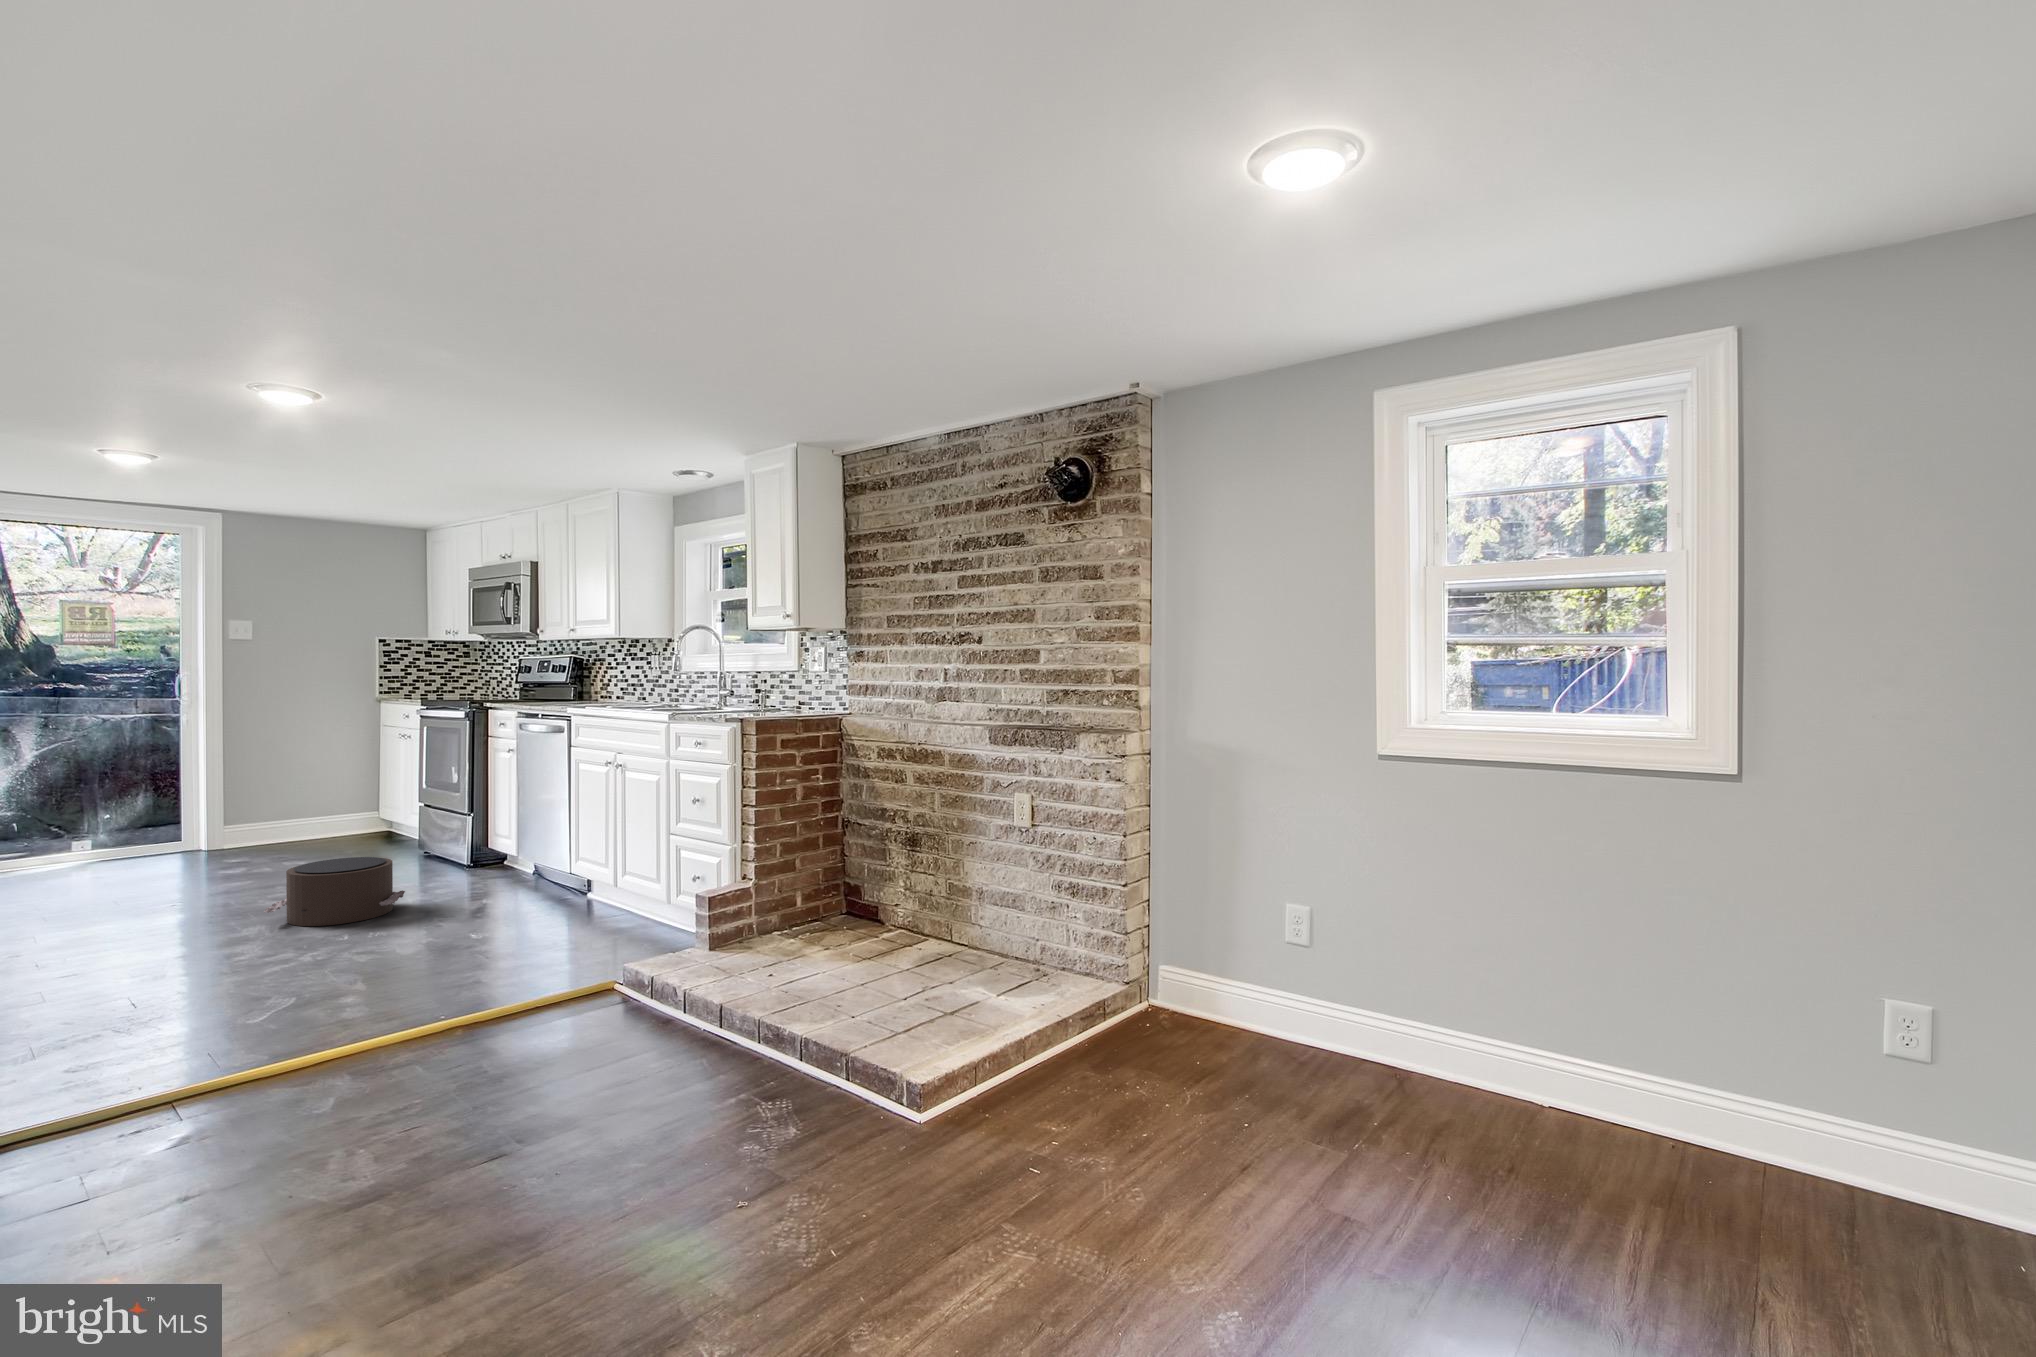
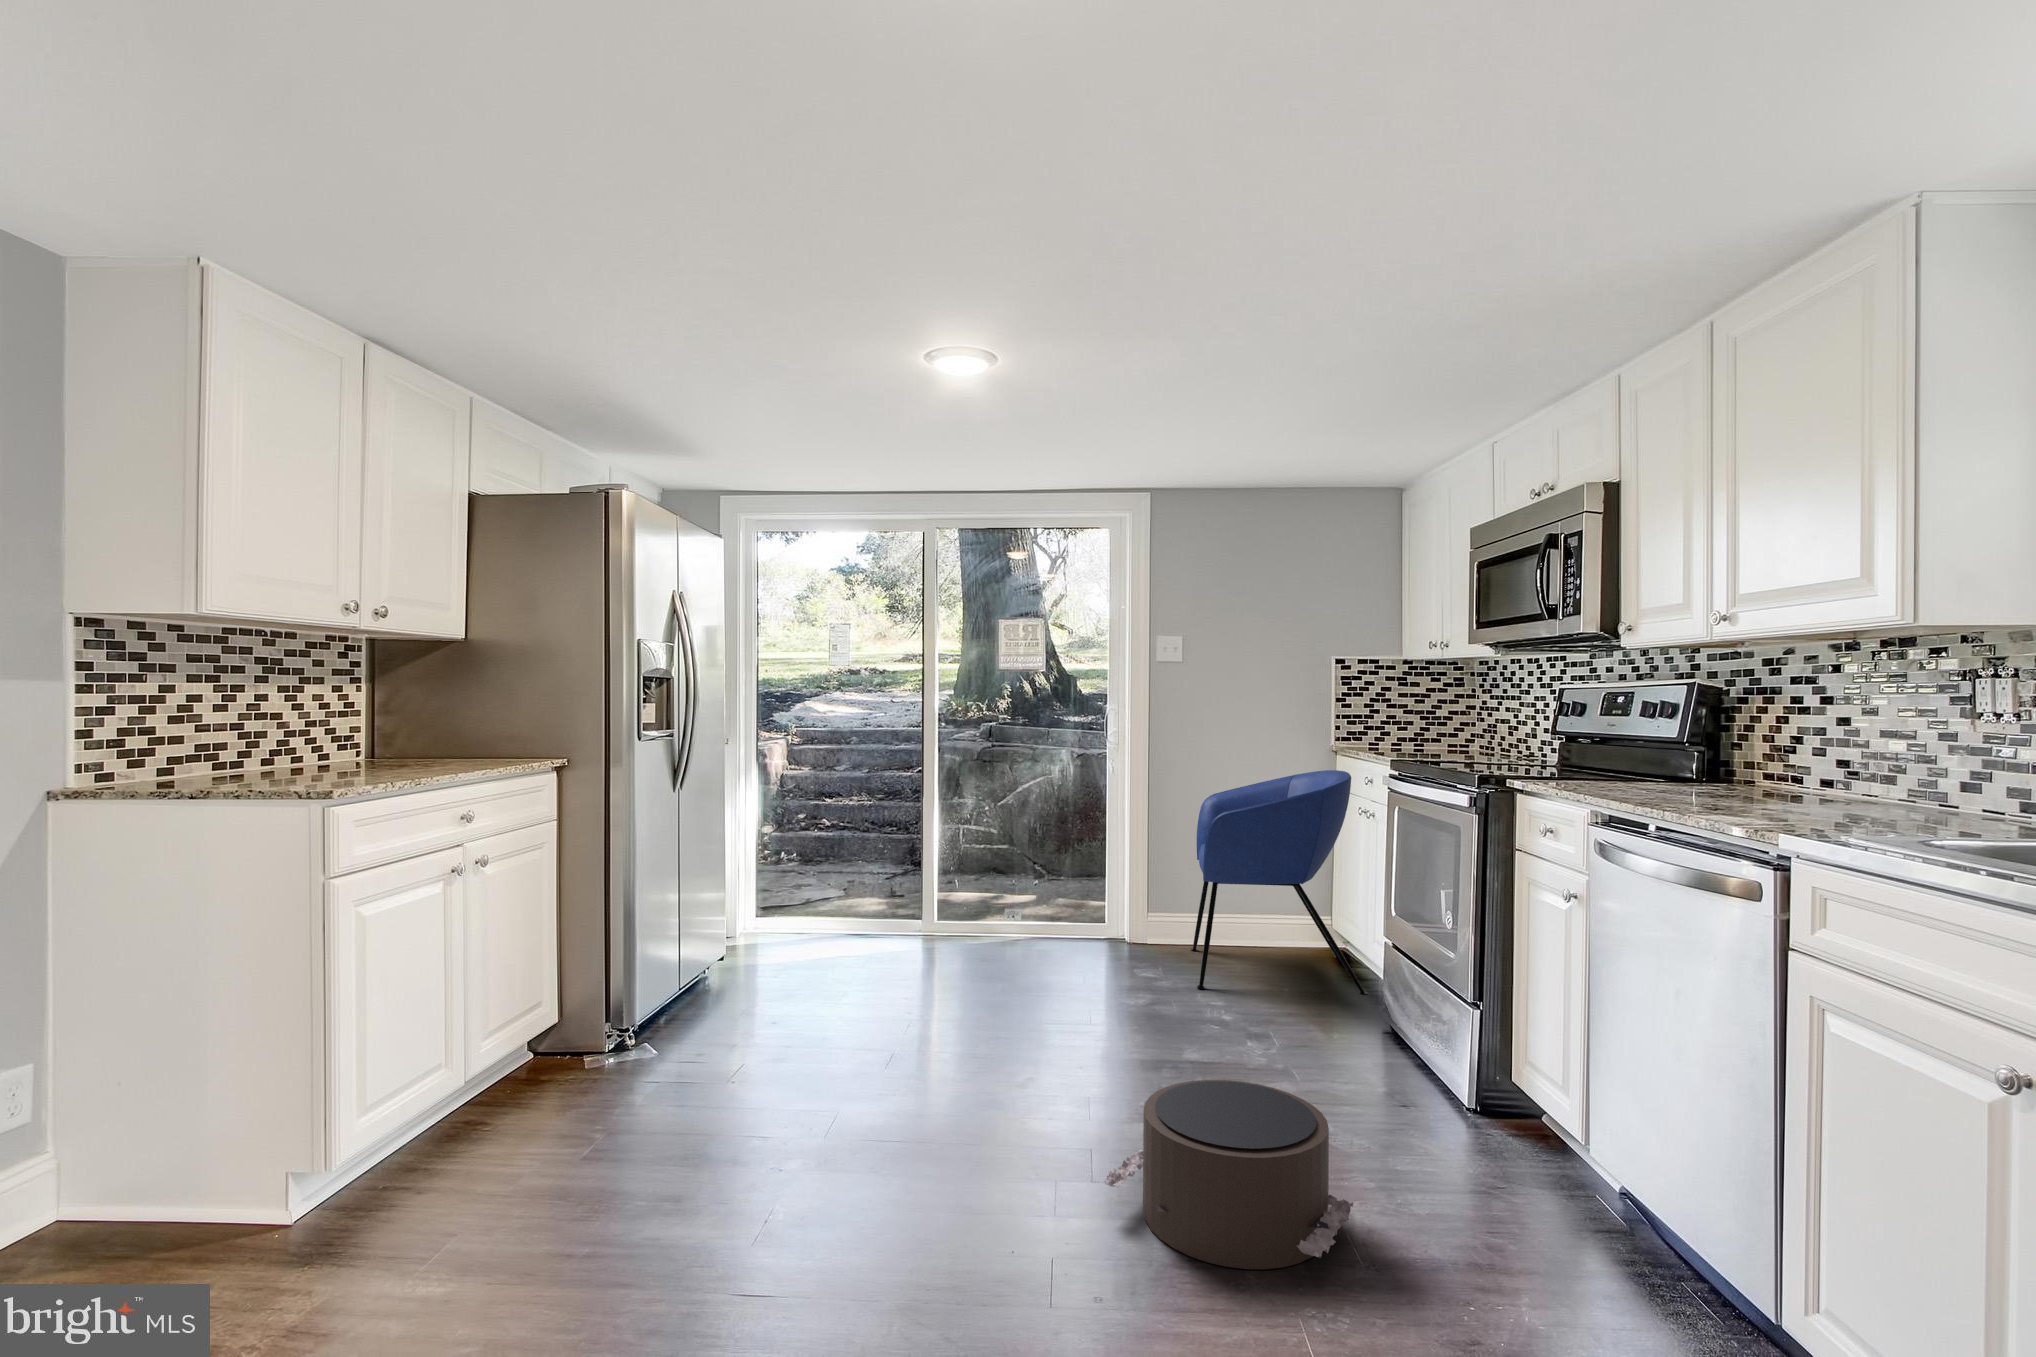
armchair: none [265,712,407,859] -> present [1191,770,1368,995]

